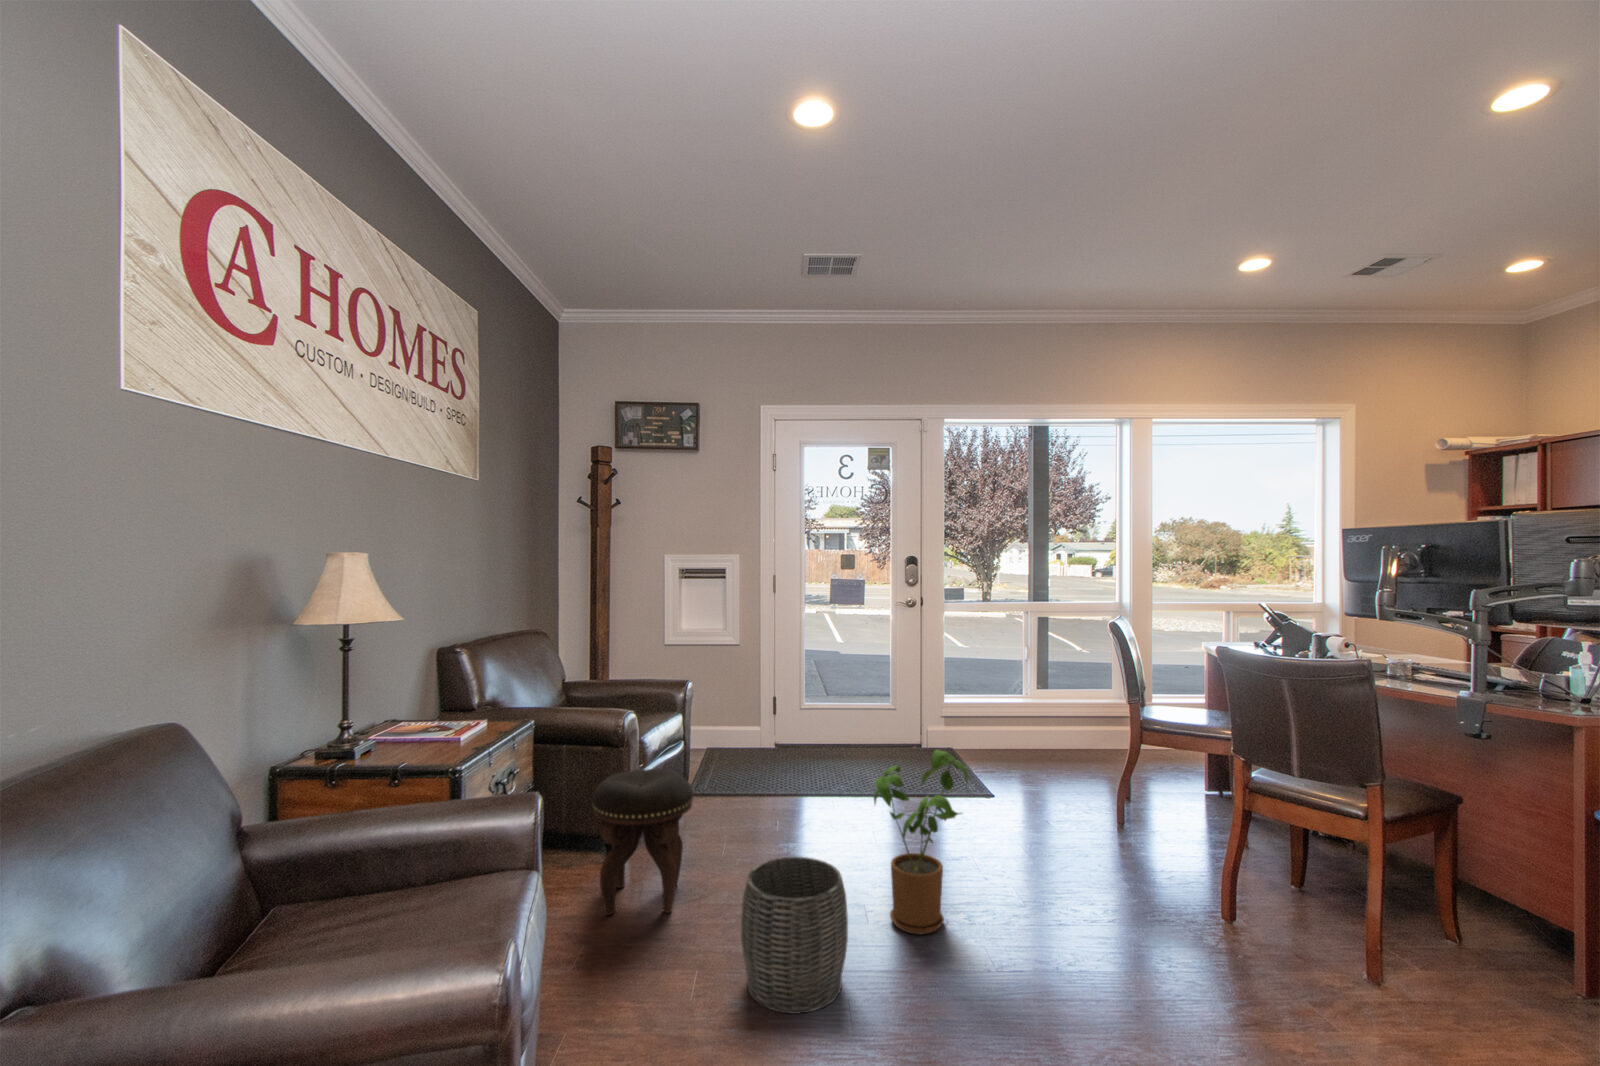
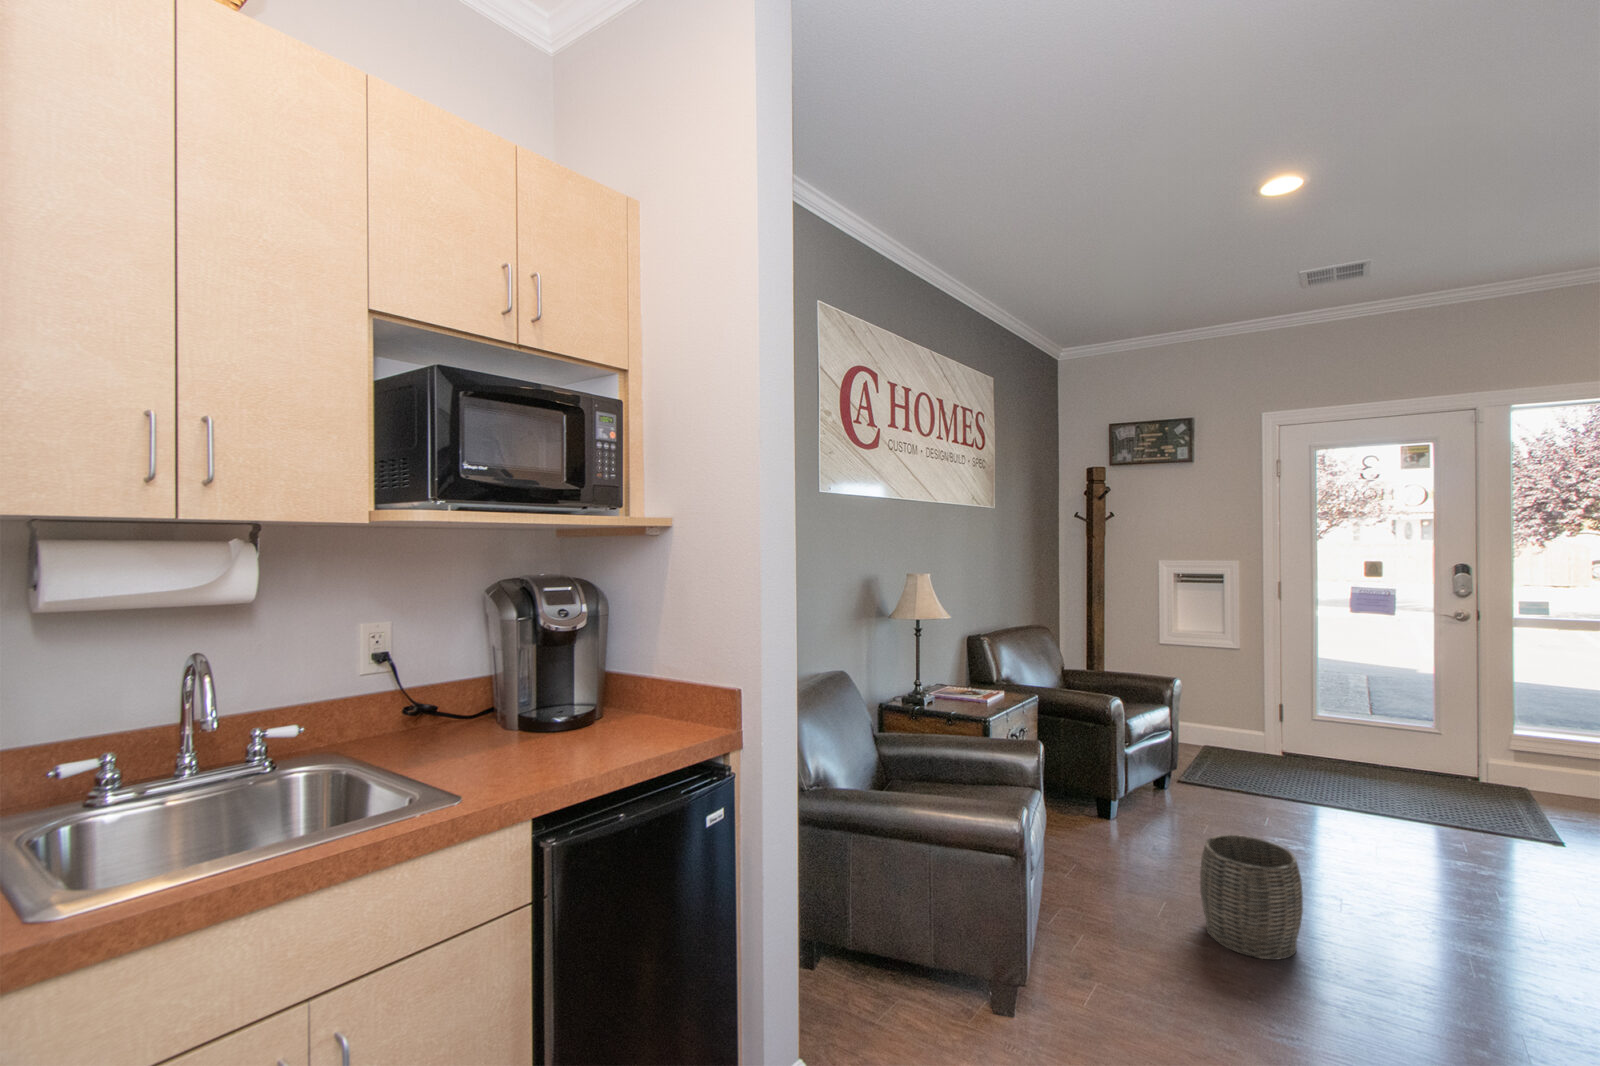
house plant: present [874,750,969,934] -> none [1350,775,1471,946]
footstool: present [592,768,693,915] -> none [1083,746,1169,863]

